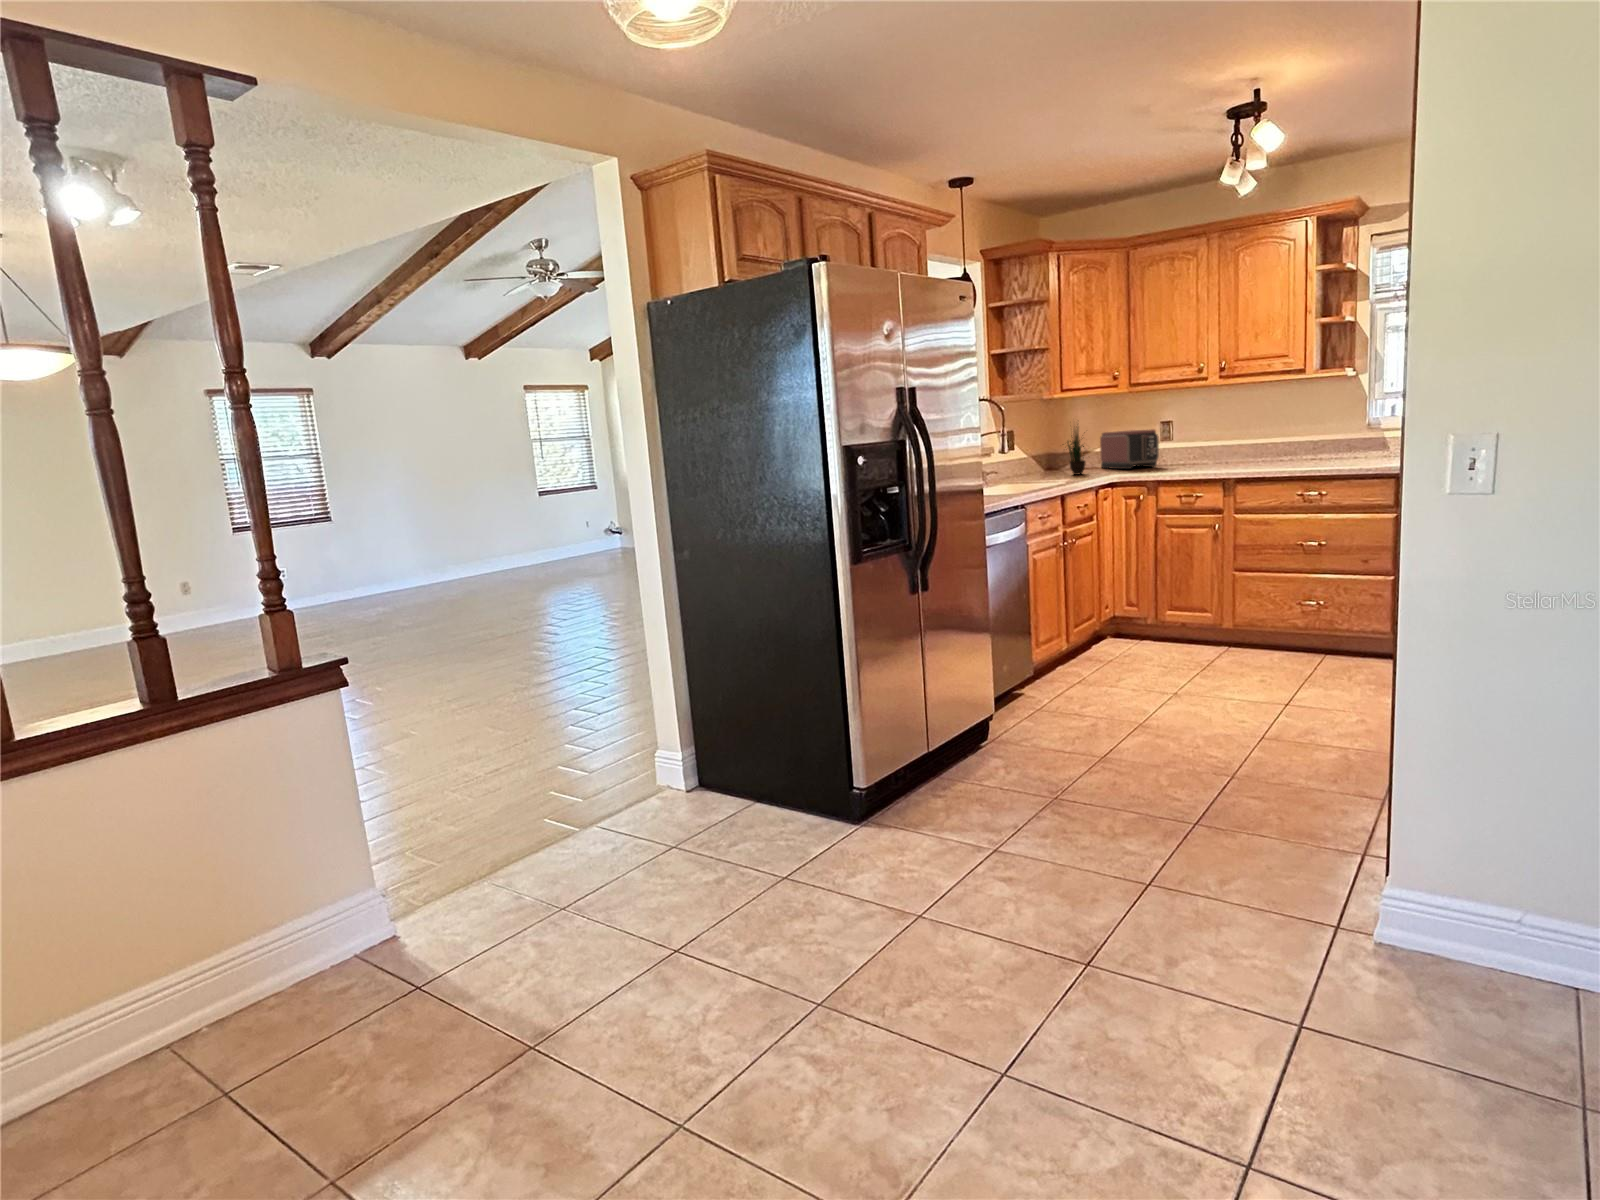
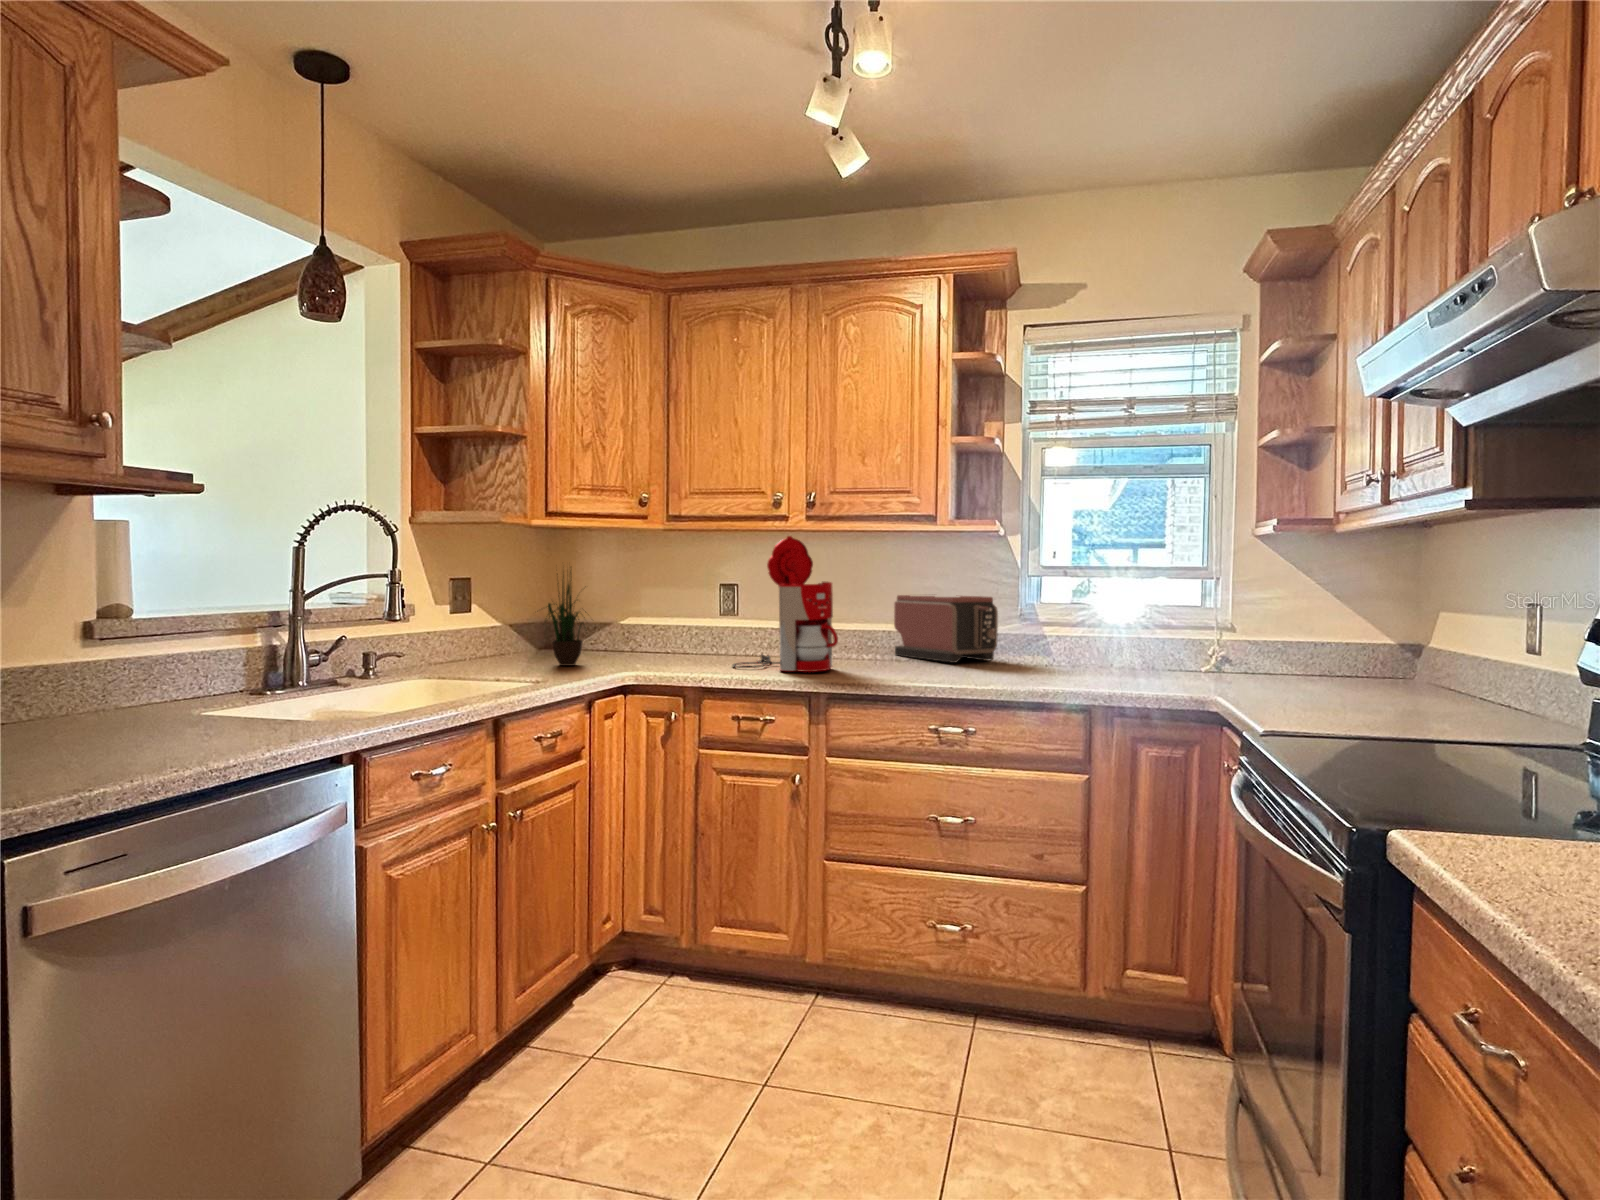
coffee maker: none [1174,391,1241,470] -> present [732,536,838,672]
toaster: present [1100,429,1159,469] -> present [894,595,998,663]

